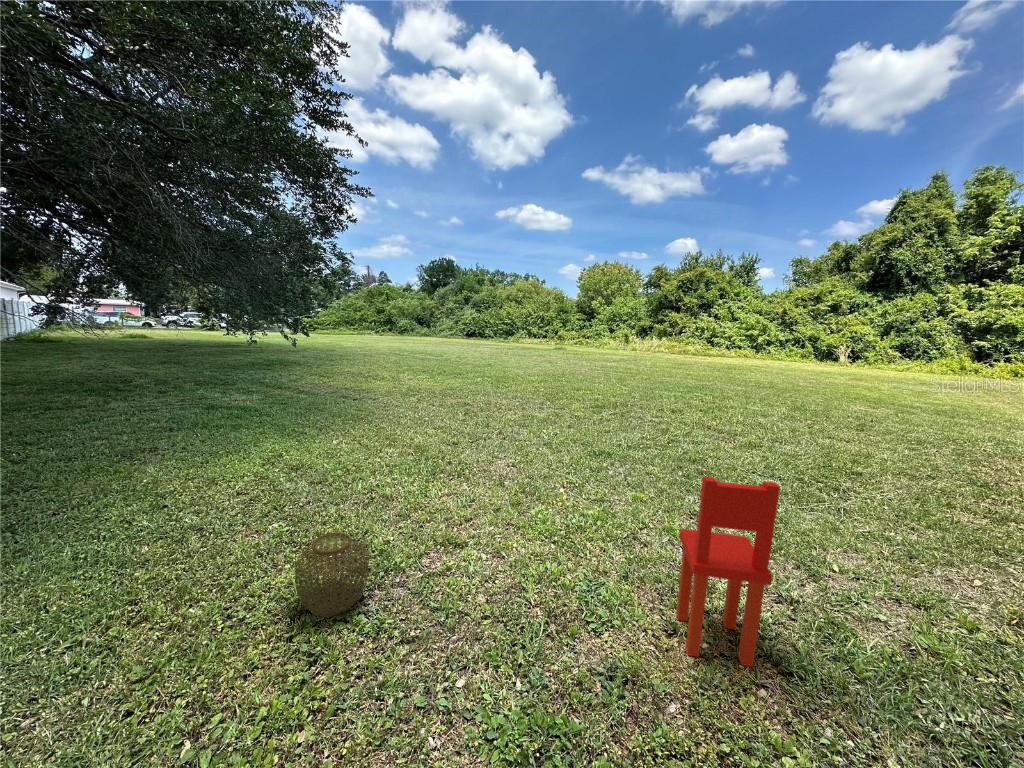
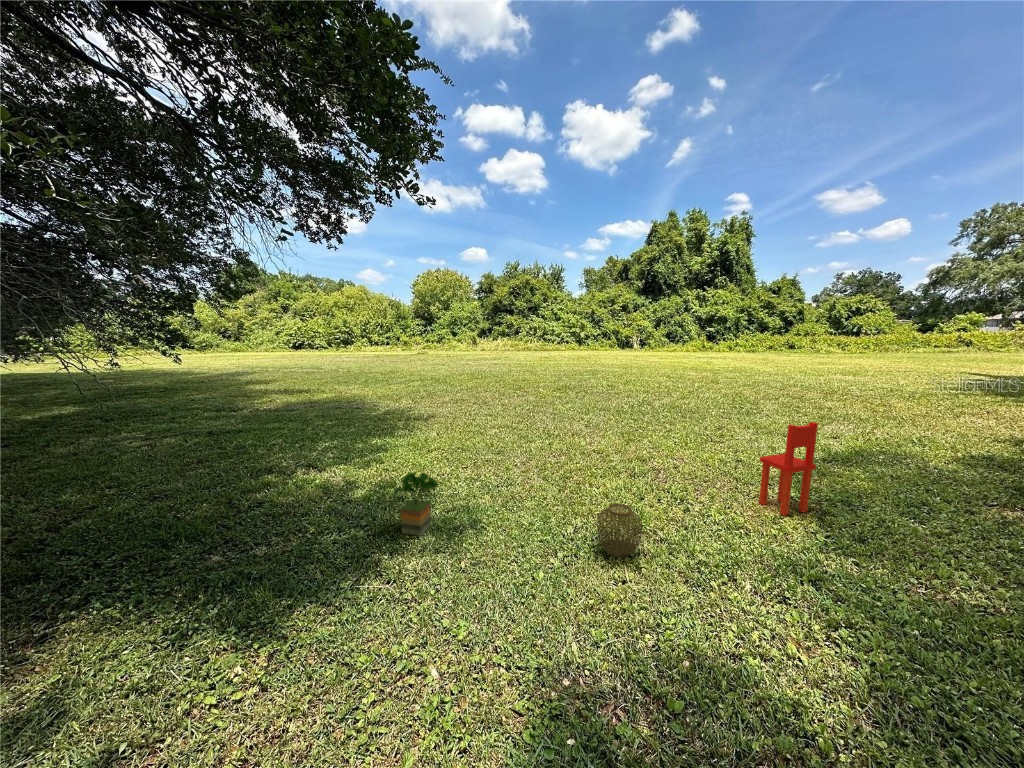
potted tree: none [188,438,247,511] -> present [394,472,438,536]

